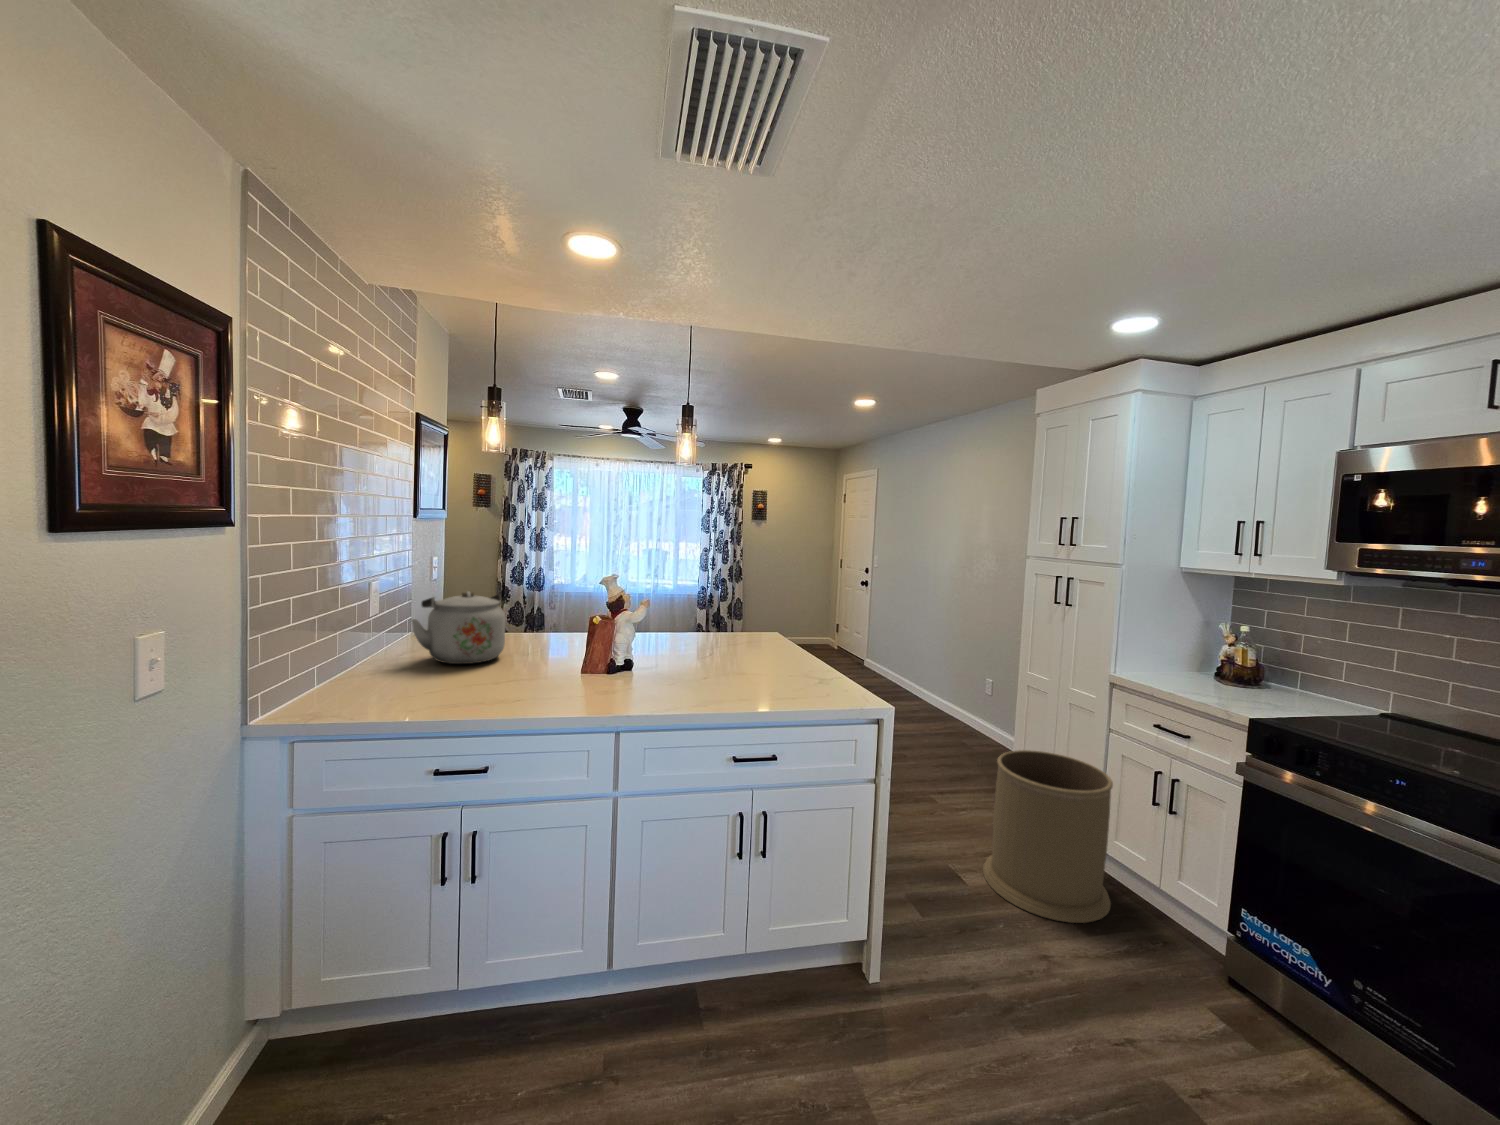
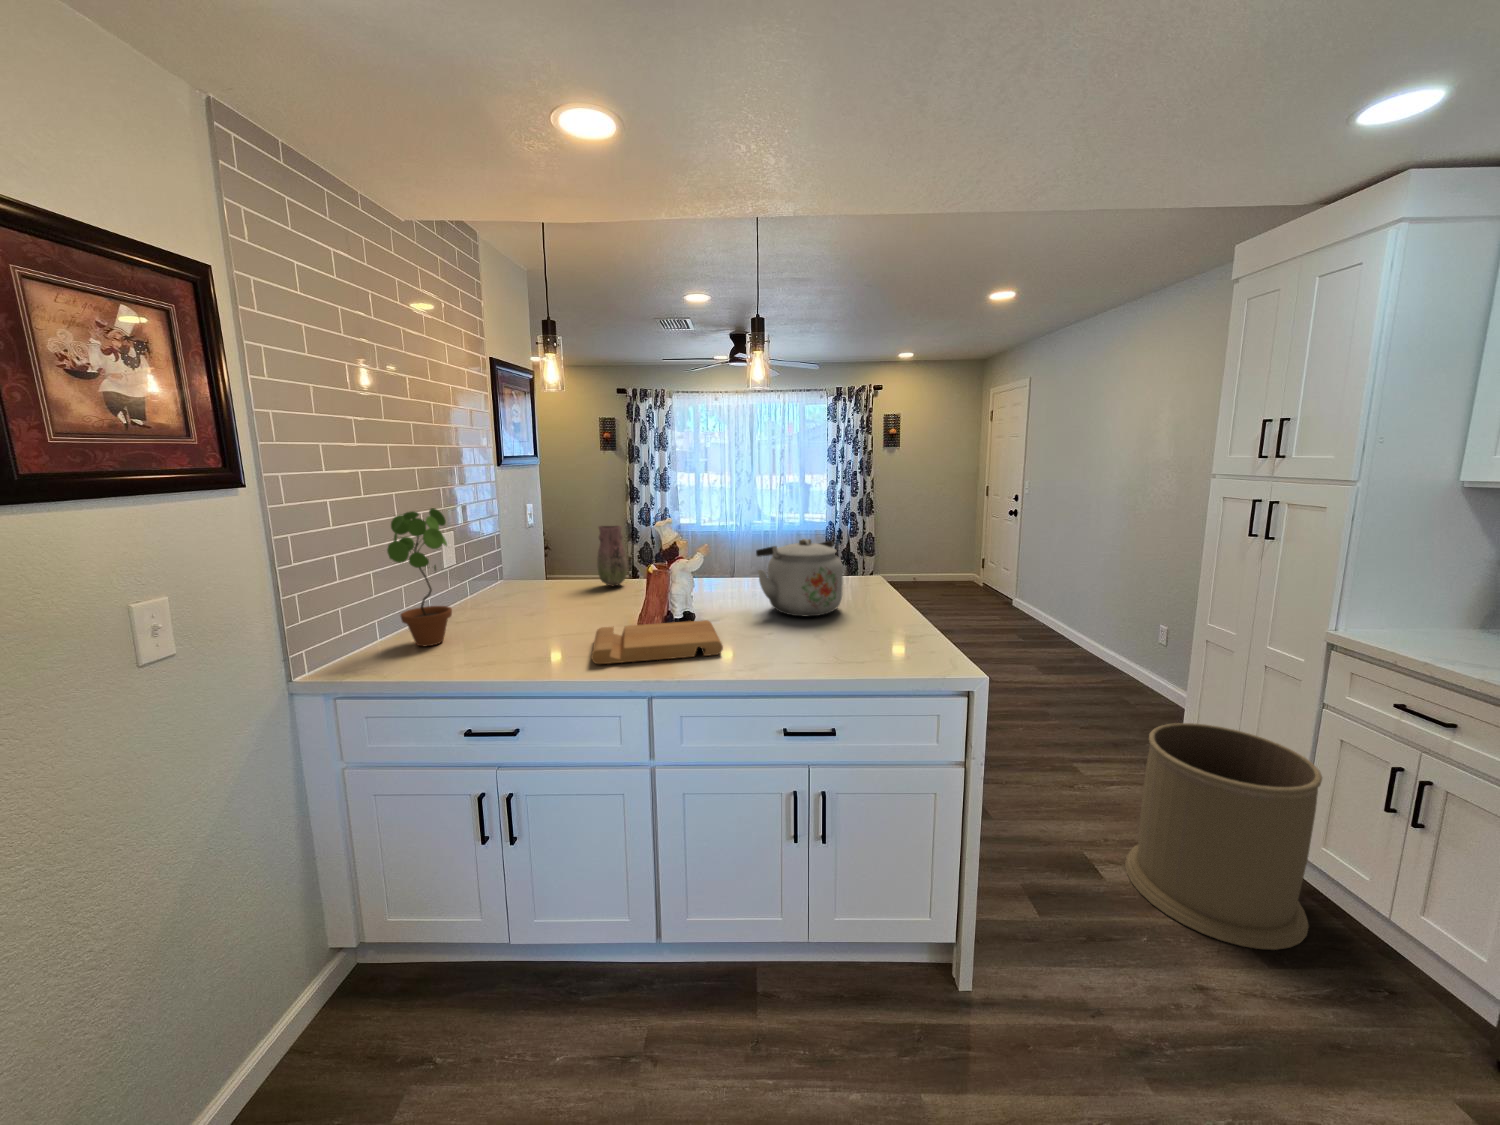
potted plant: none [344,556,404,695] -> present [387,508,452,646]
vase: none [522,581,552,640] -> present [597,526,627,586]
kettle: present [411,591,505,664] -> present [756,539,843,616]
cutting board: none [552,668,679,706] -> present [592,620,723,664]

